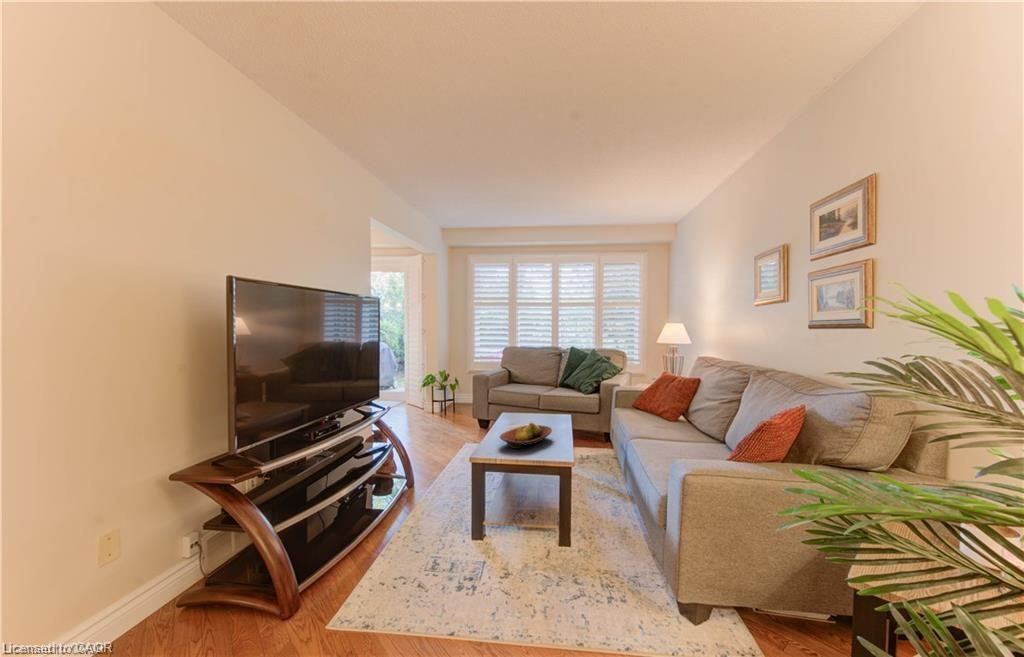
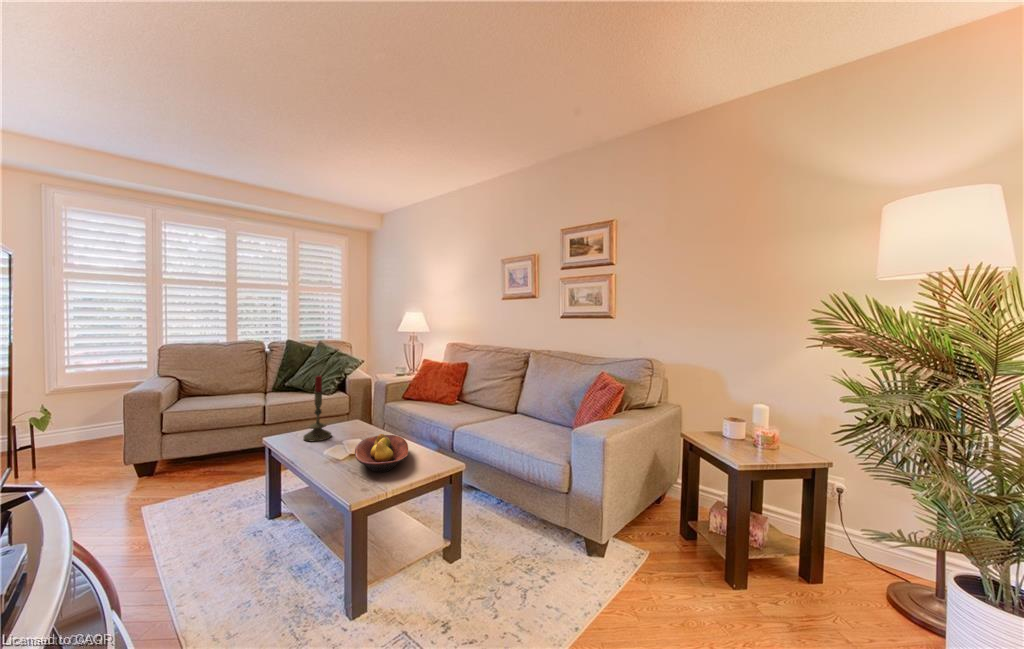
candle: none [516,372,535,422] -> present [303,375,331,441]

